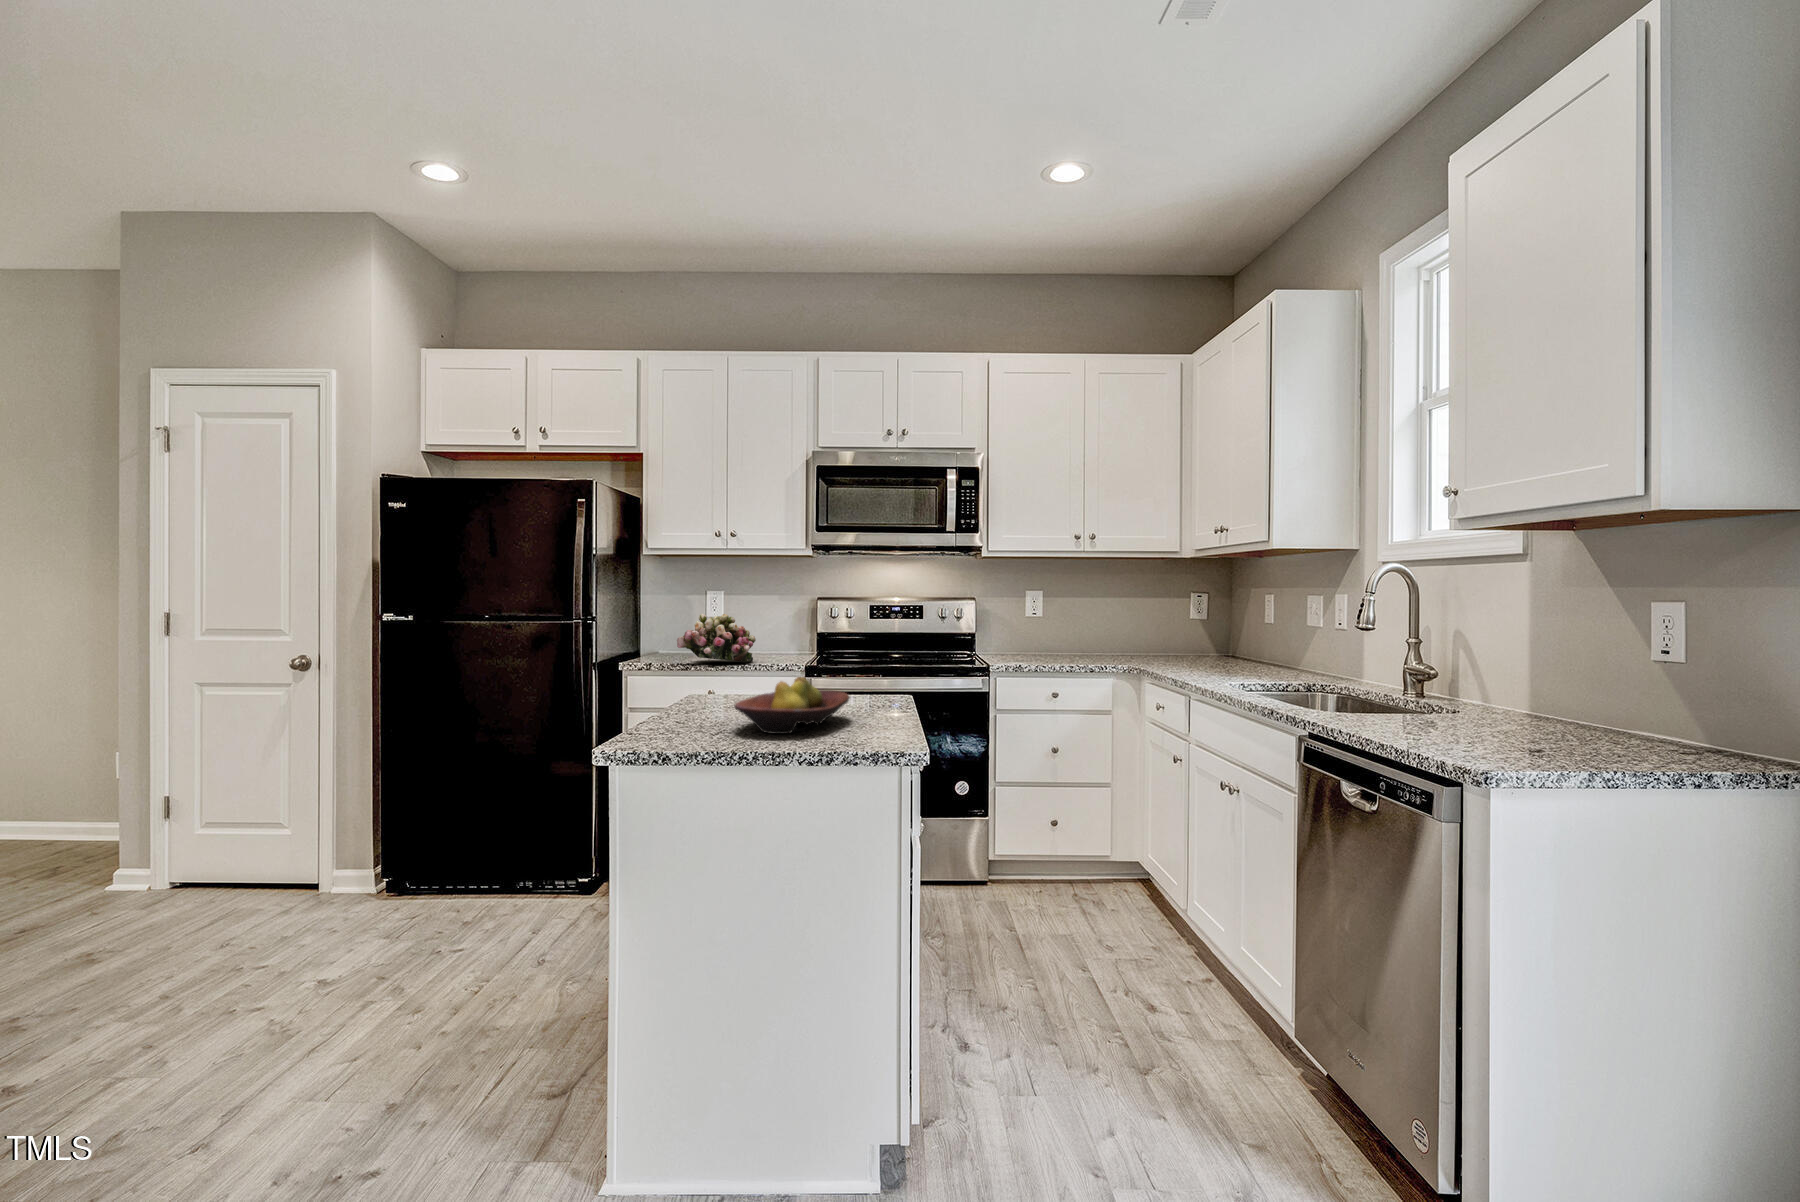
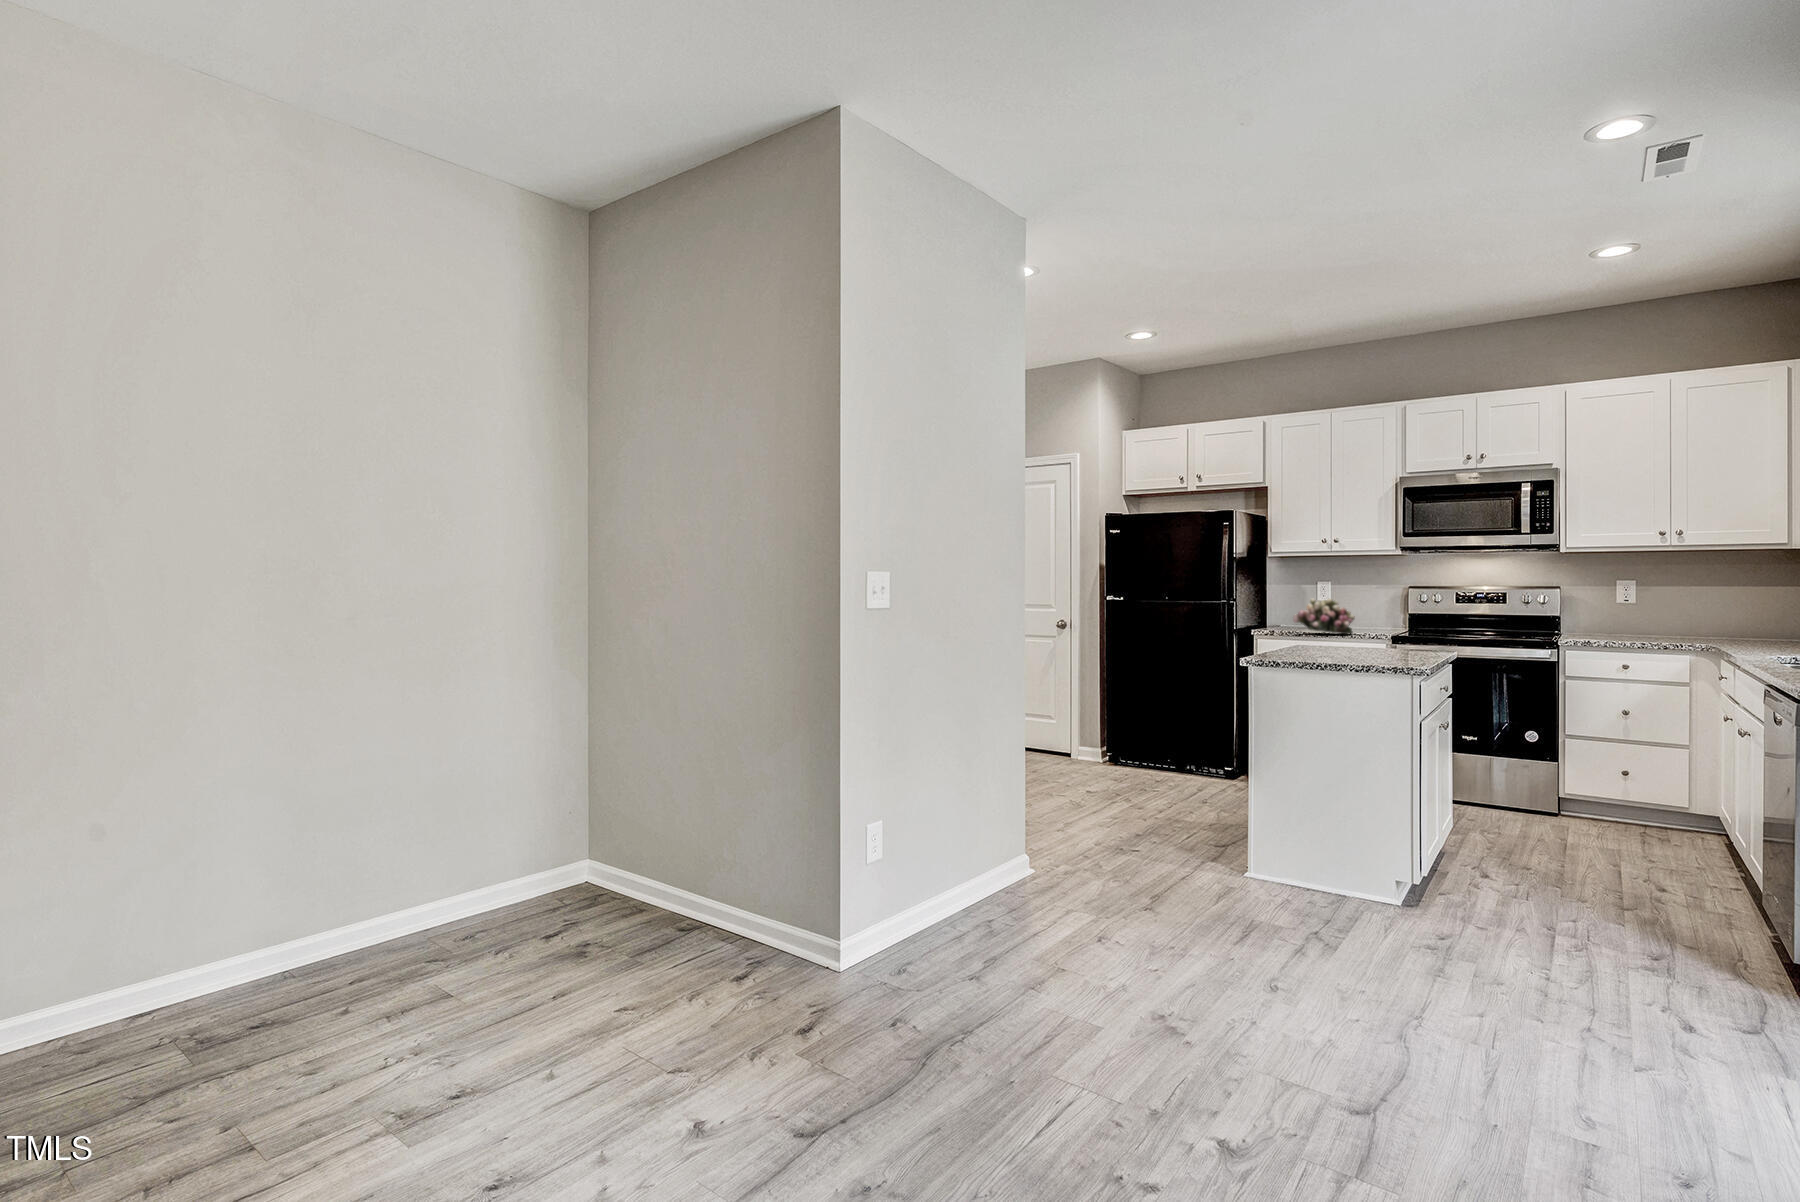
fruit bowl: present [734,677,849,734] -> none [1318,631,1394,660]

